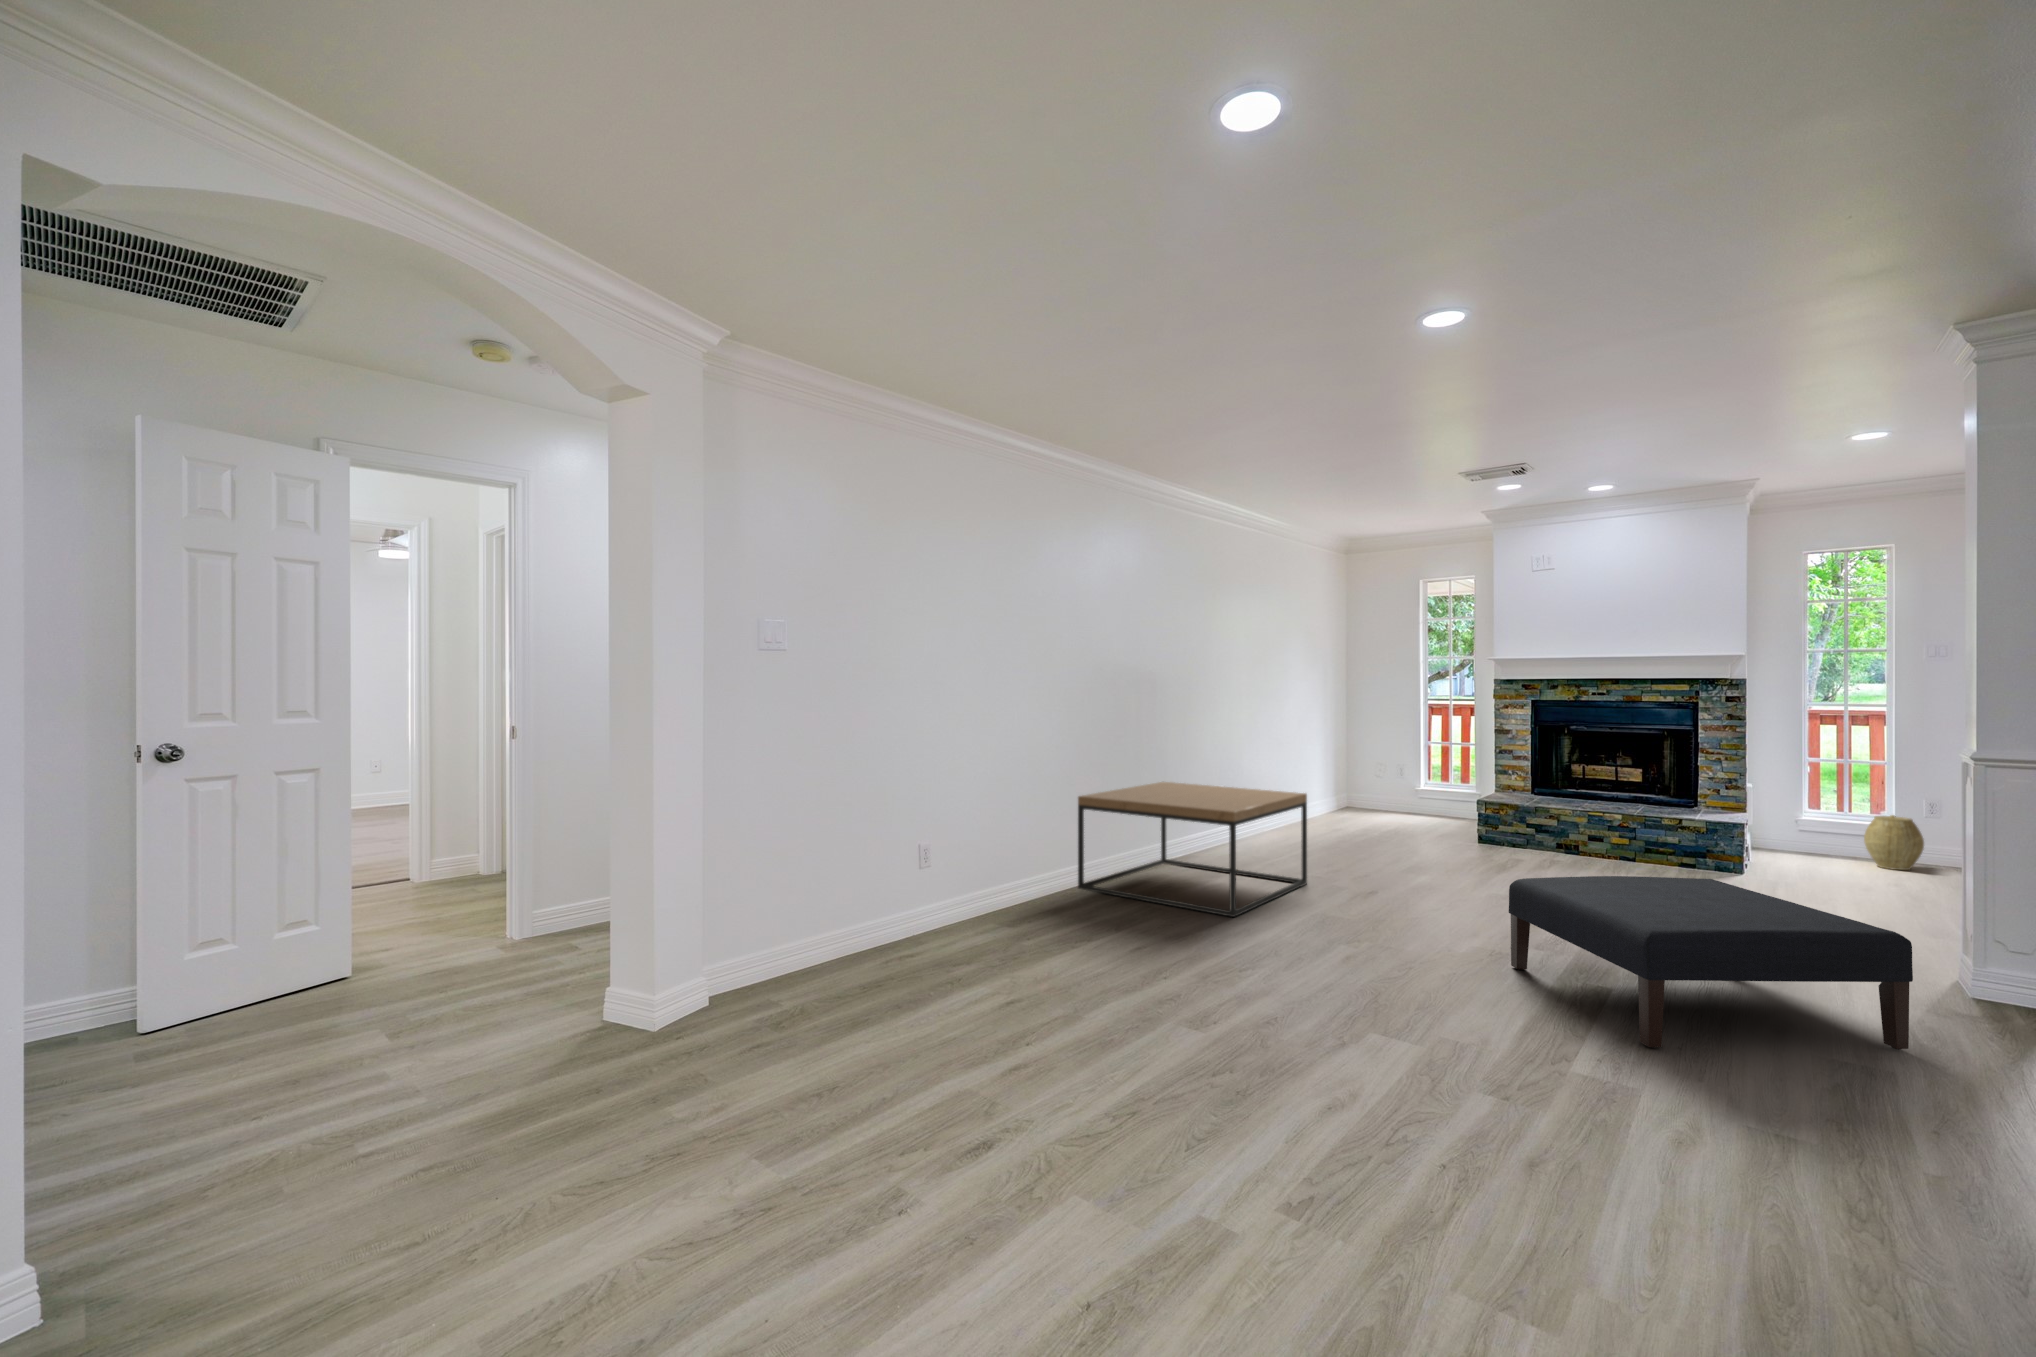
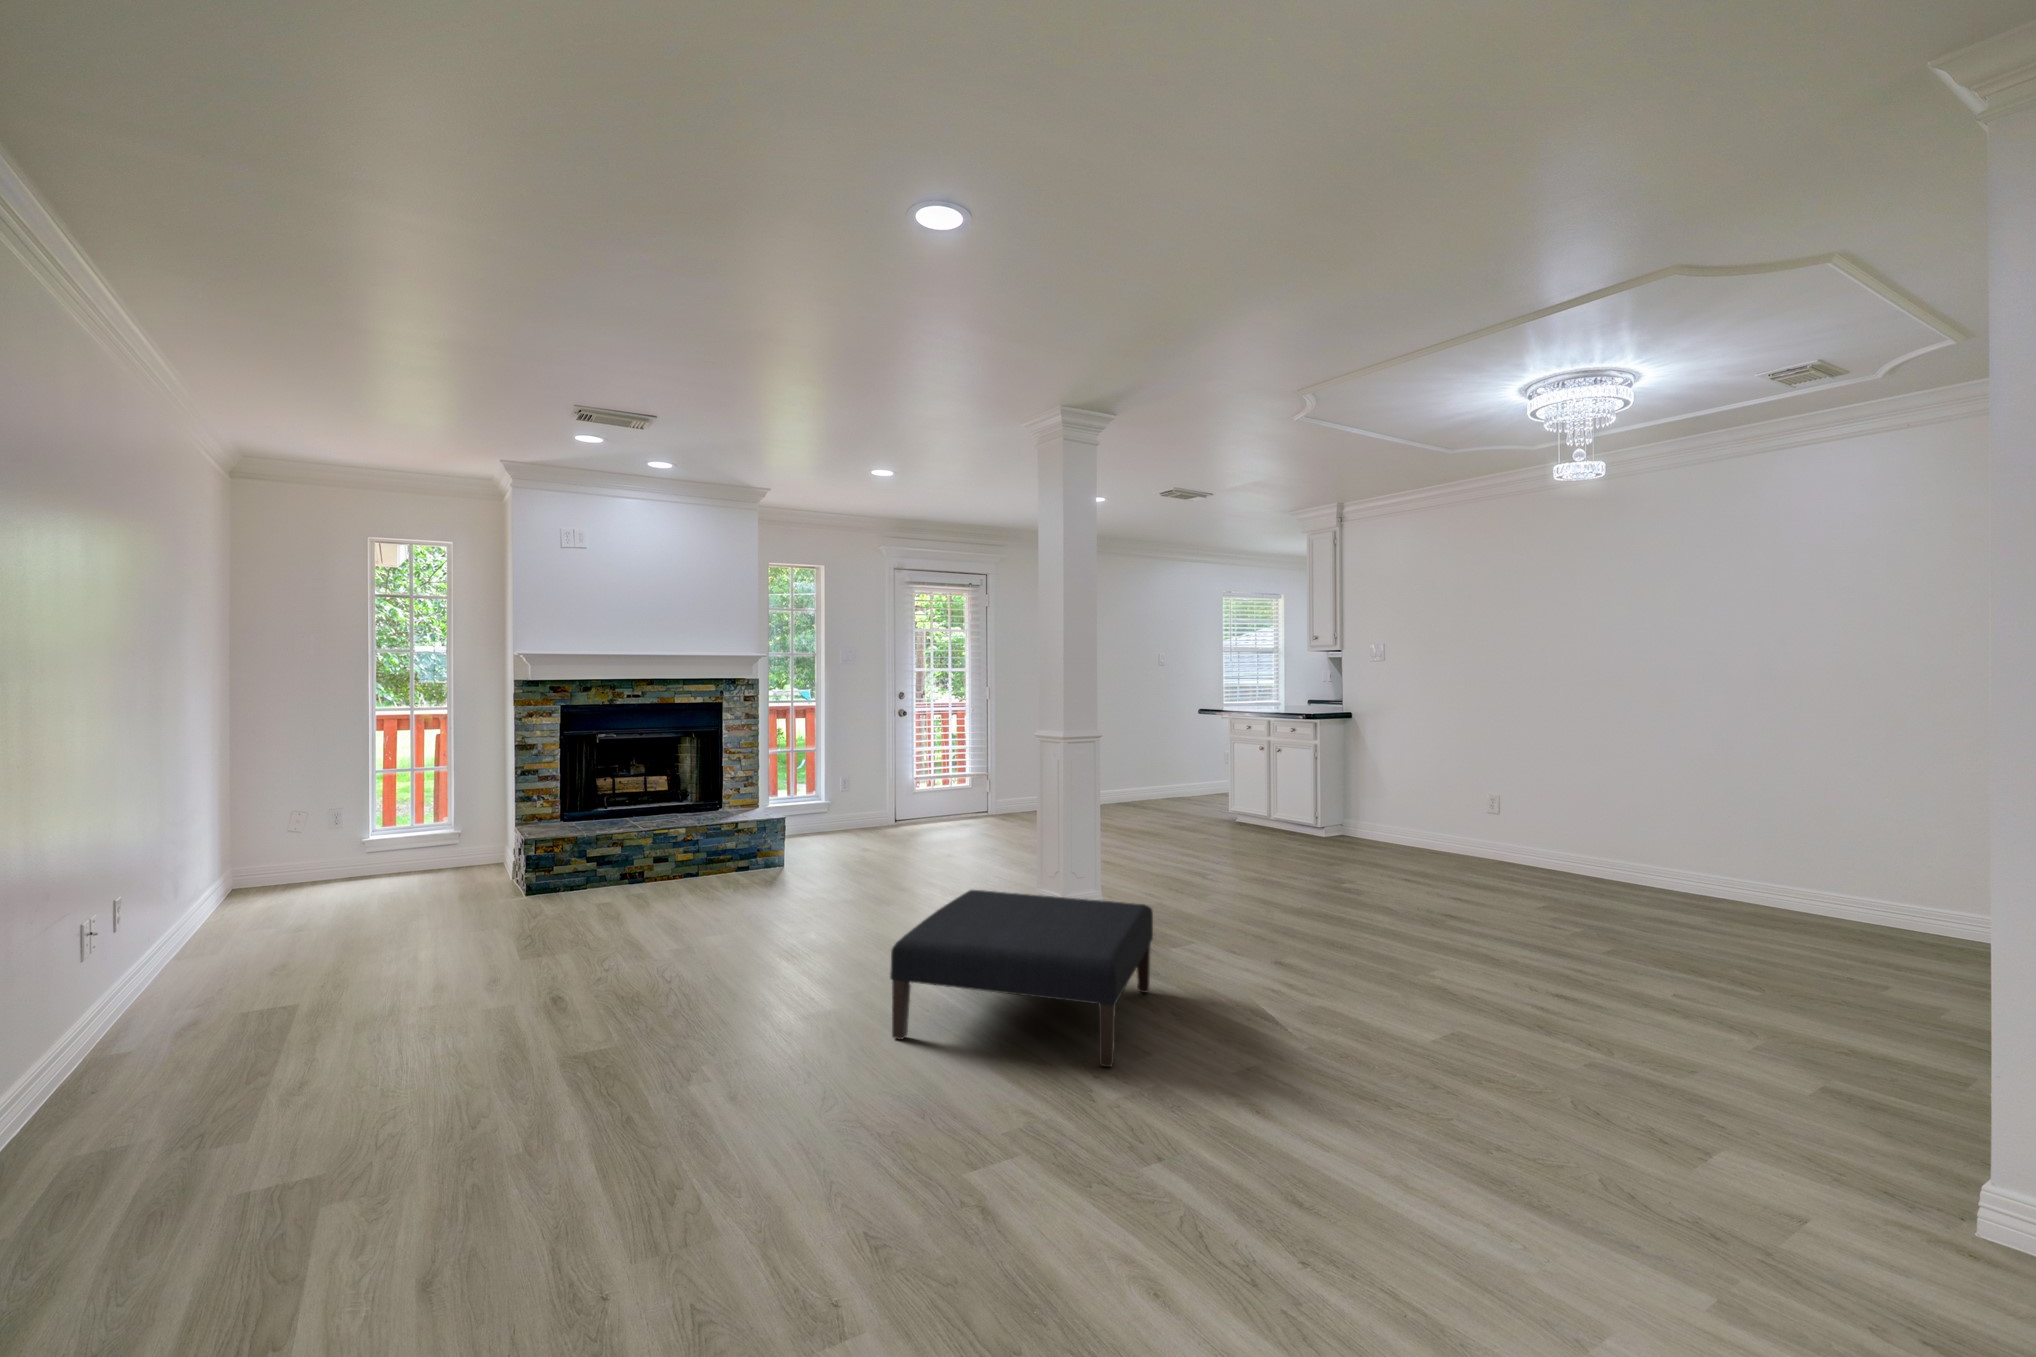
coffee table: present [1078,782,1307,917] -> none [96,888,532,1235]
woven basket: present [1864,815,1924,870] -> none [816,790,853,836]

